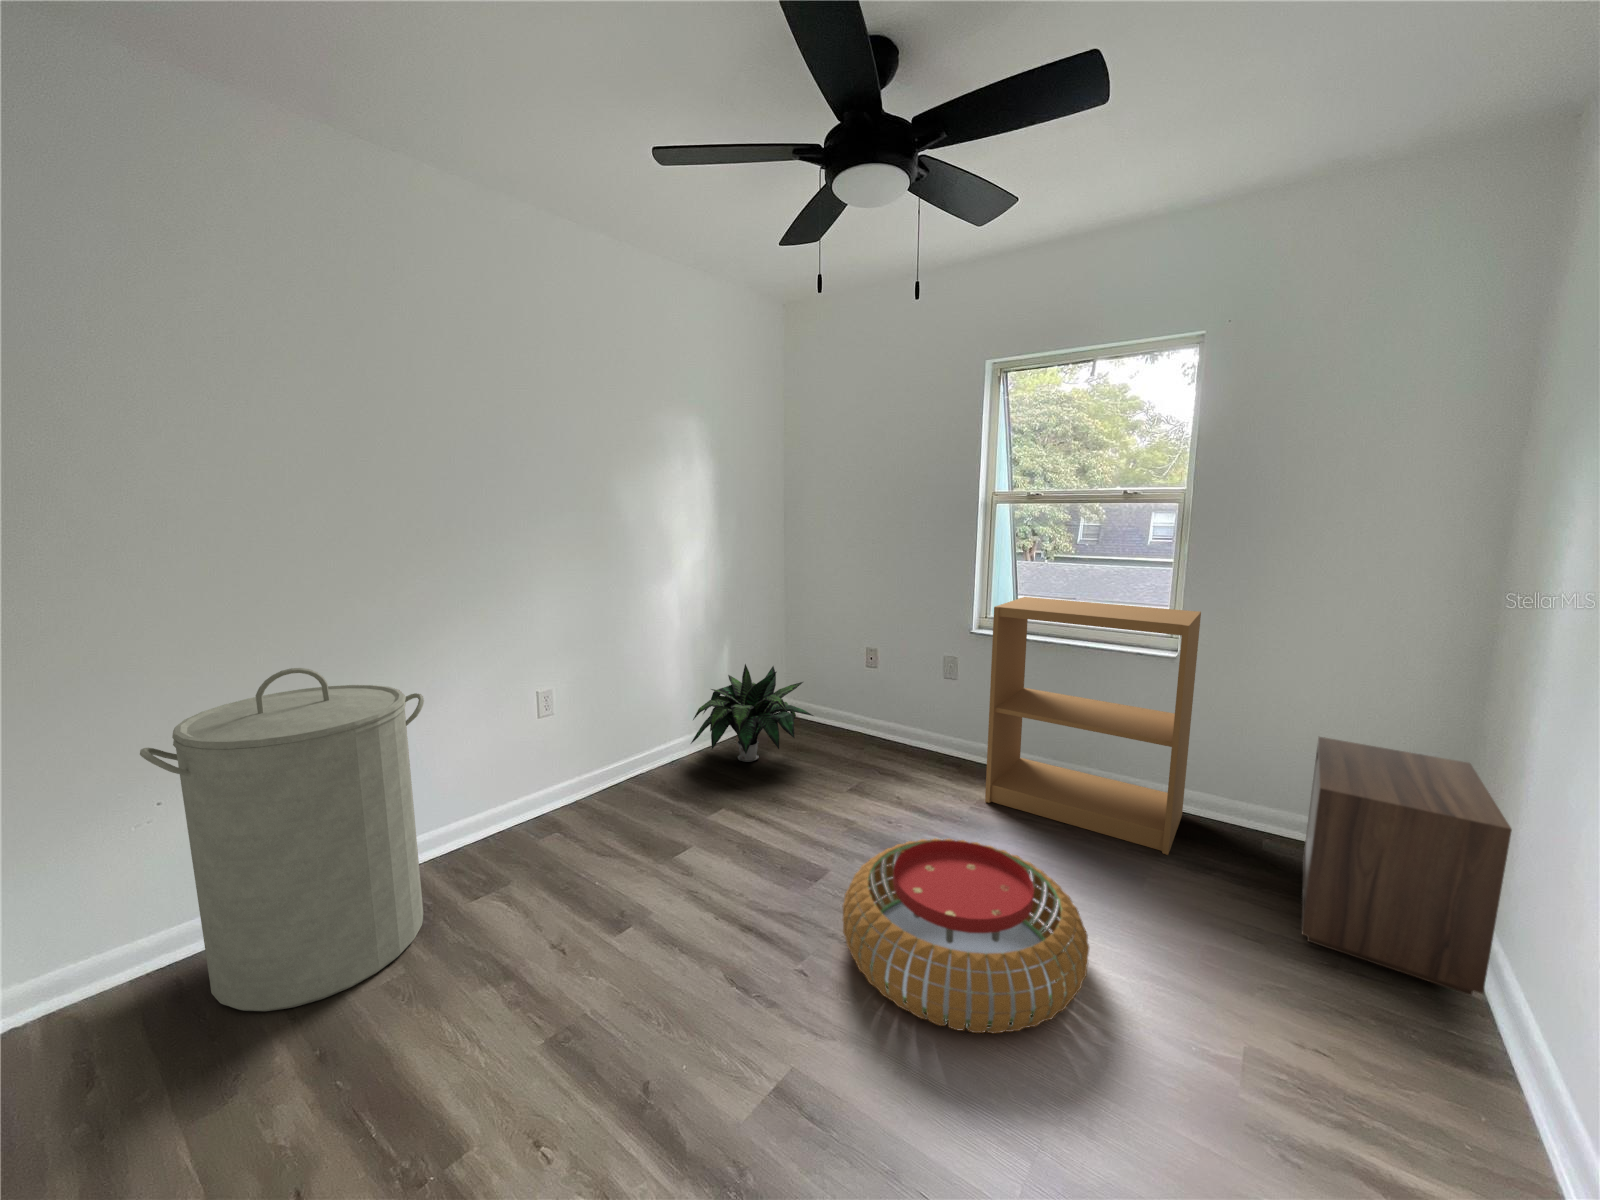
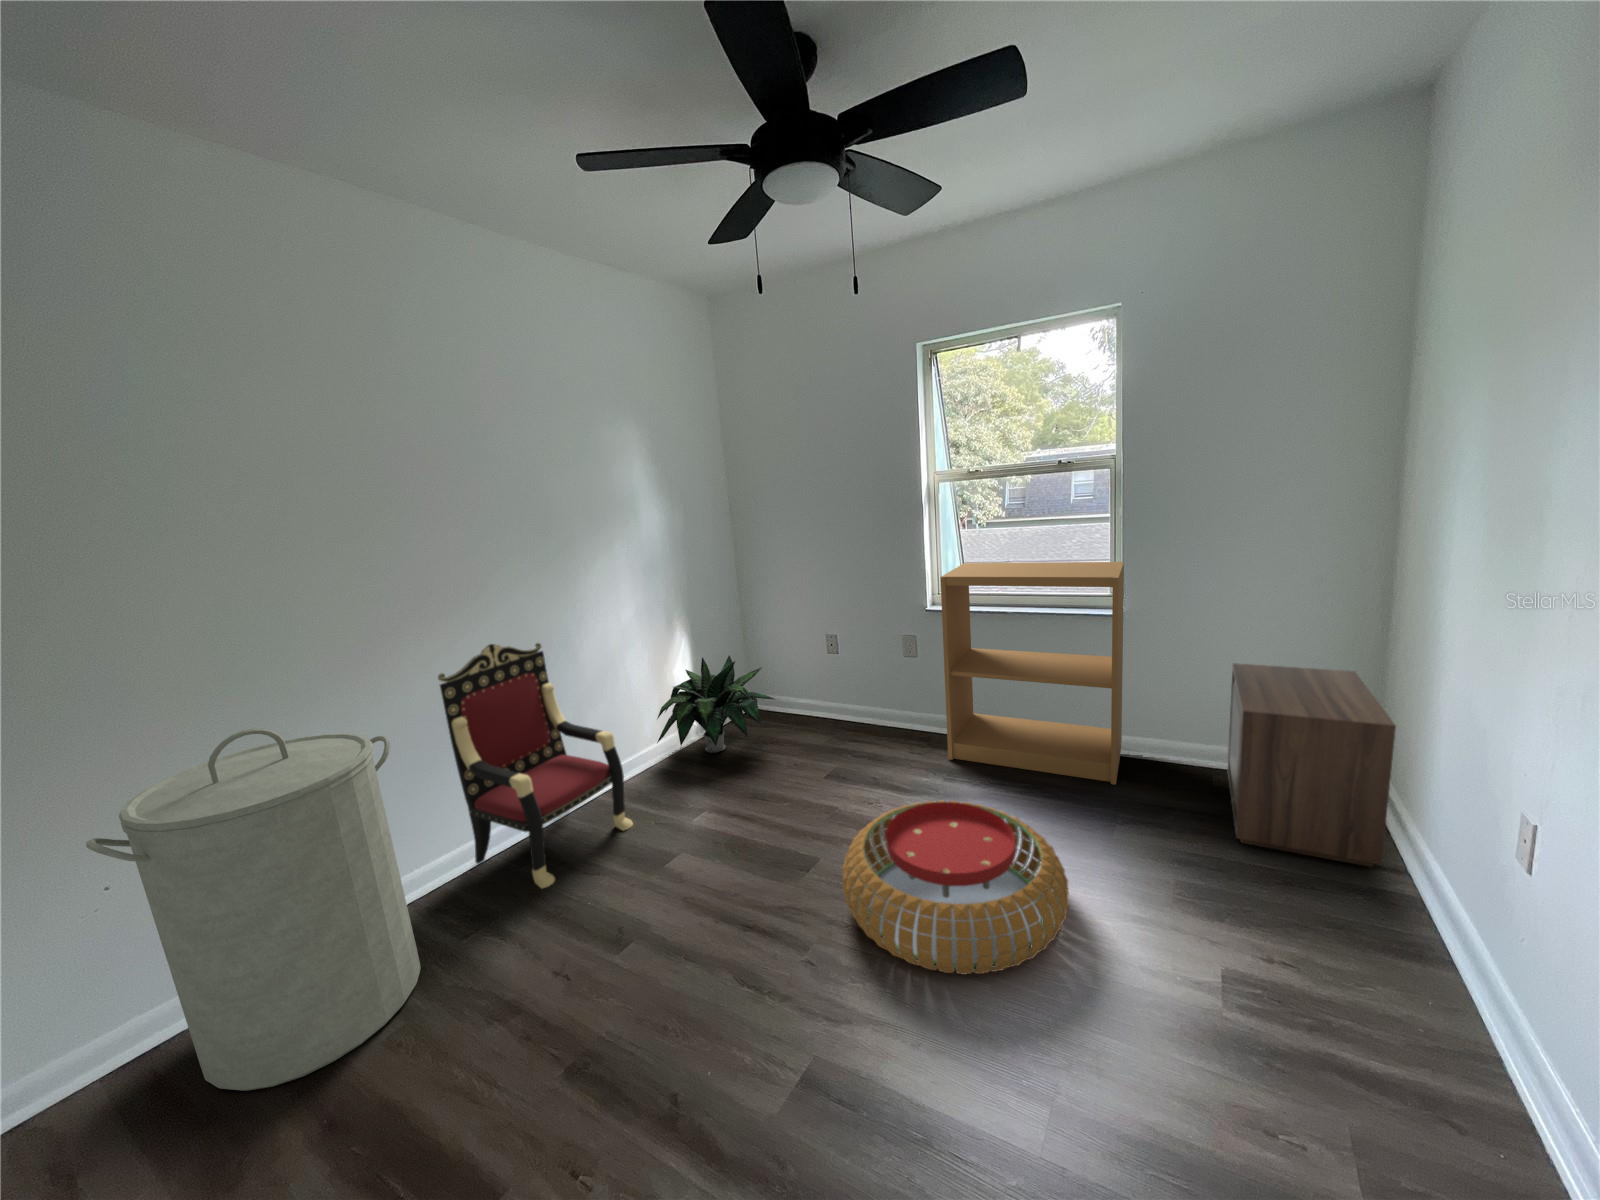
armchair: none [484,623,652,868] -> present [438,643,633,888]

